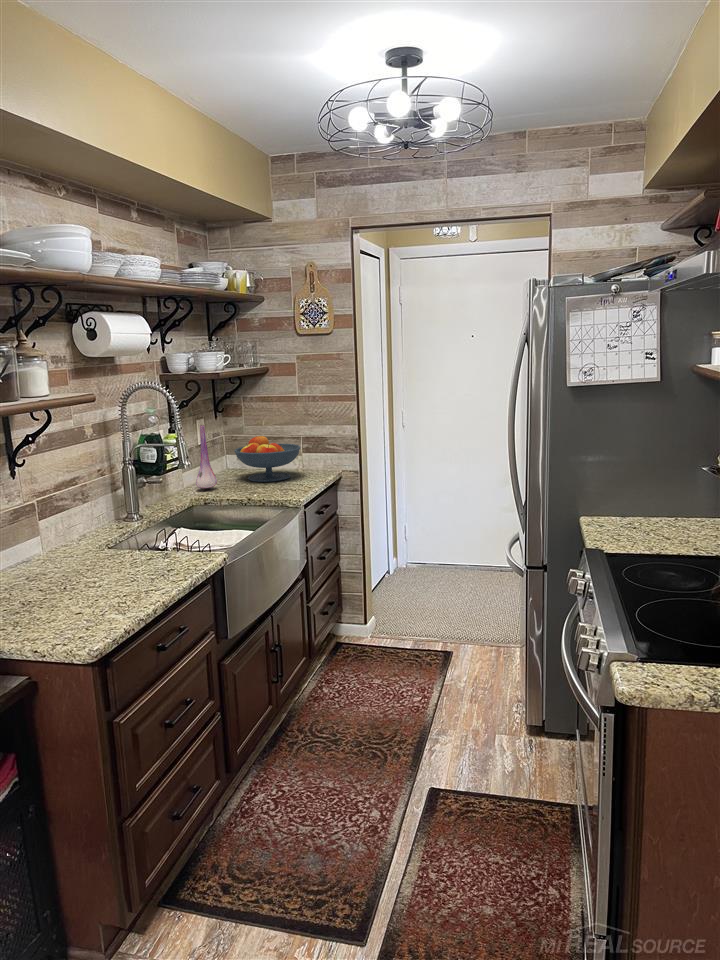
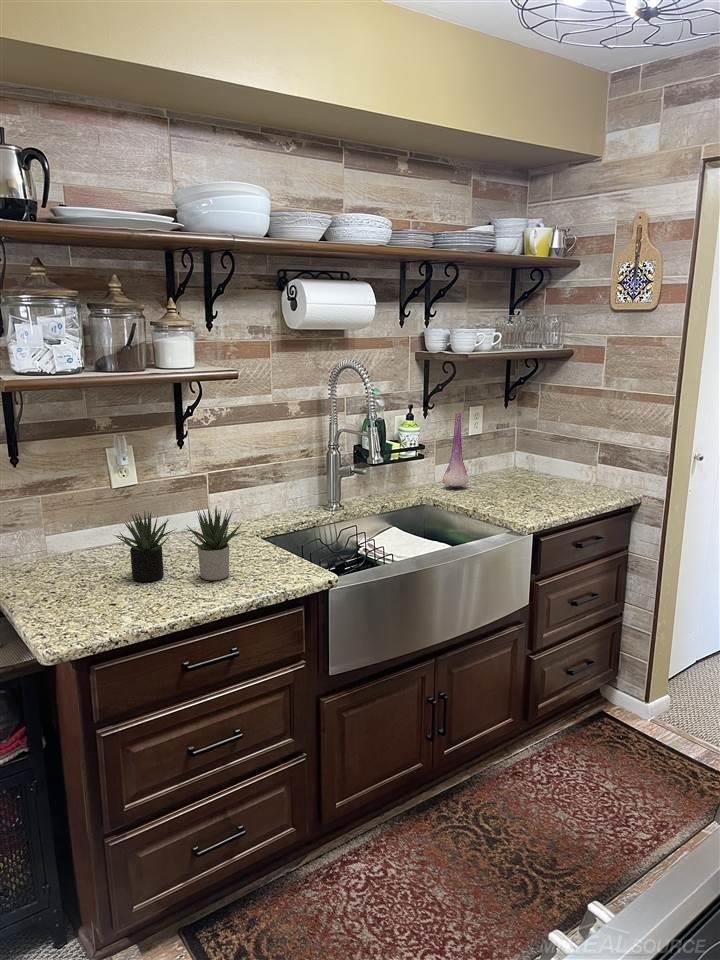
fruit bowl: present [234,436,301,482] -> none [502,433,586,493]
succulent plant: none [30,513,153,597] -> present [115,507,246,582]

